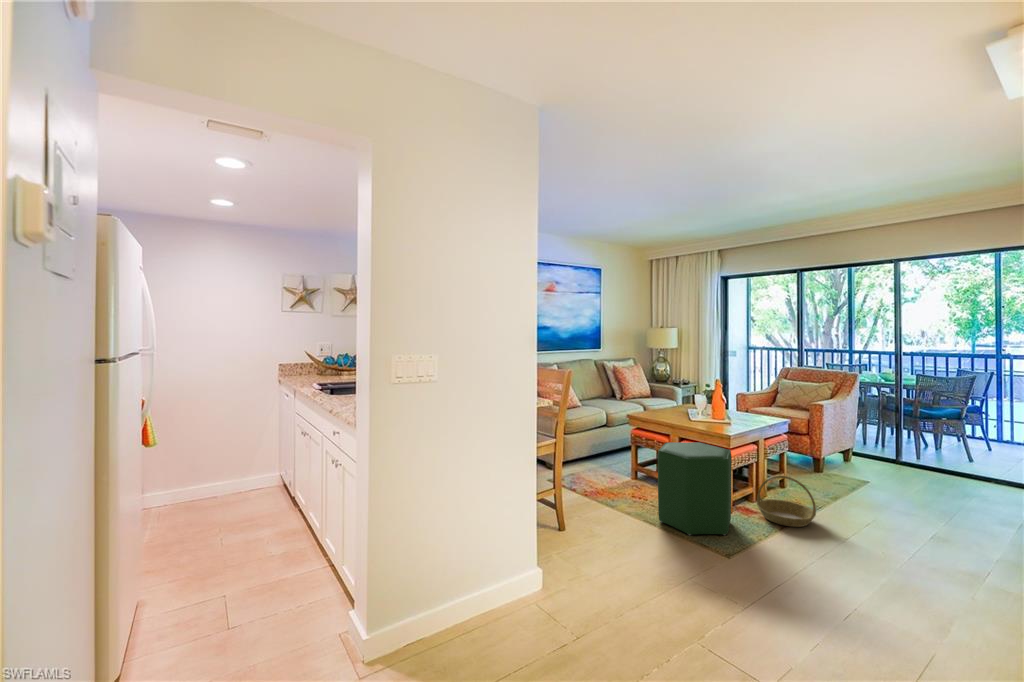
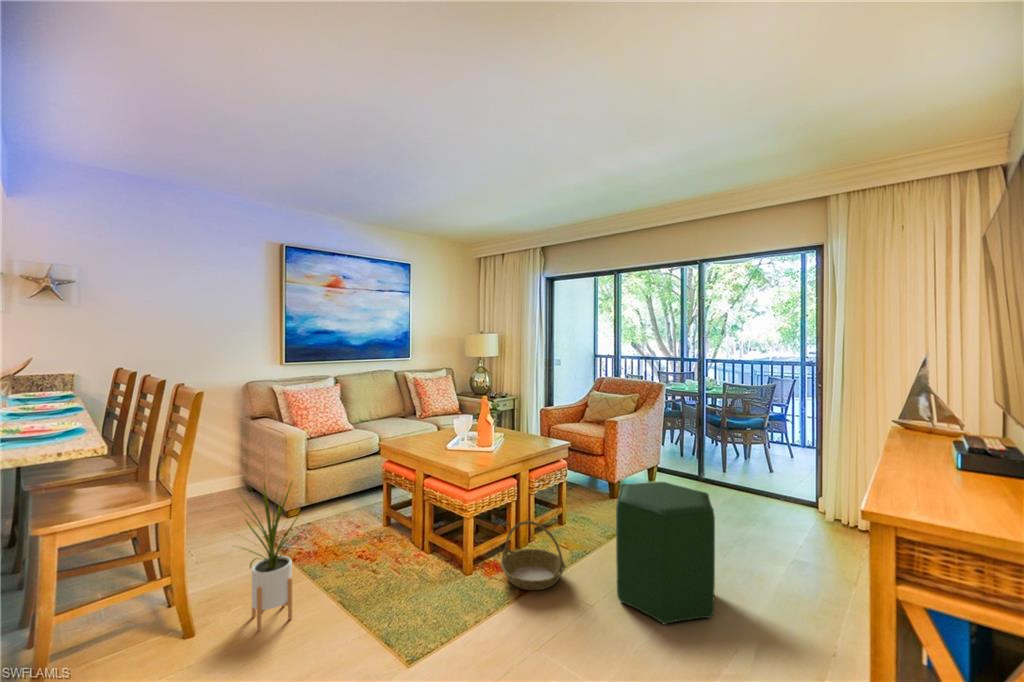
house plant: none [580,430,633,532] -> present [239,483,298,631]
ottoman: present [658,442,732,535] -> present [616,482,715,624]

